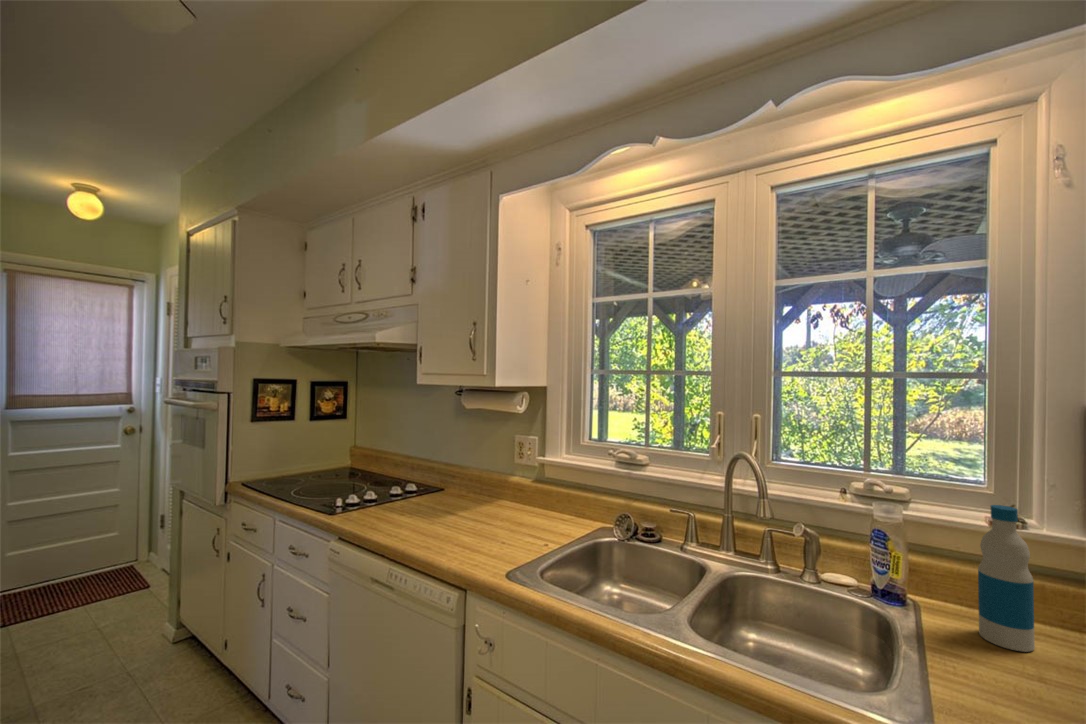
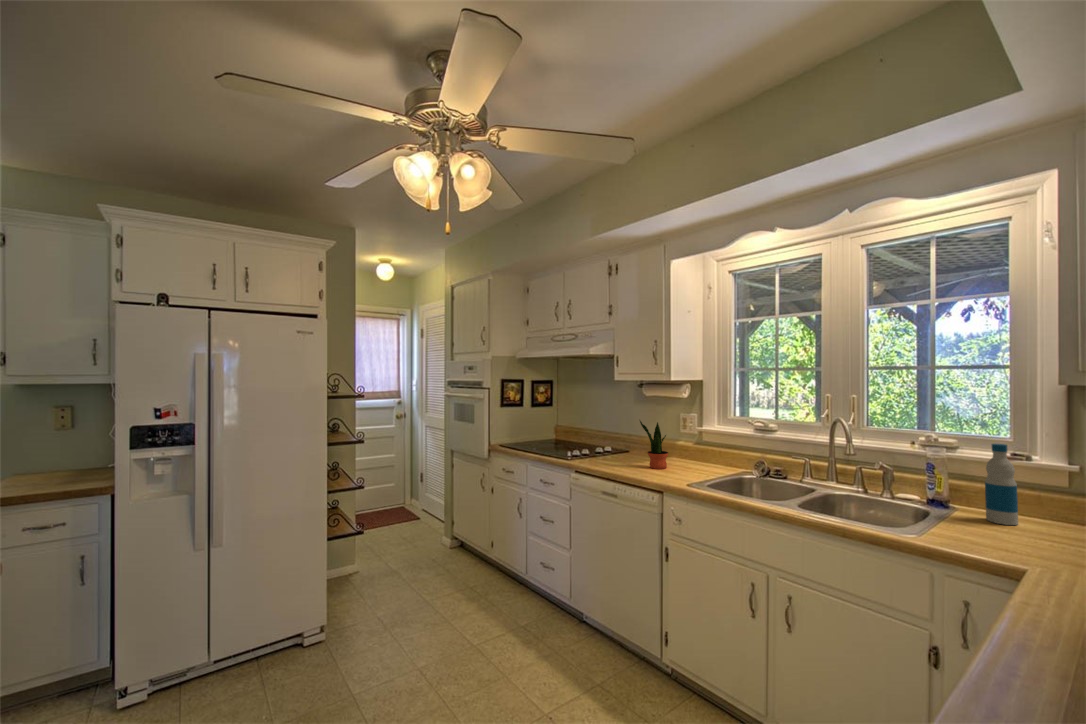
potted plant: none [442,448,487,531] -> present [640,421,668,469]

